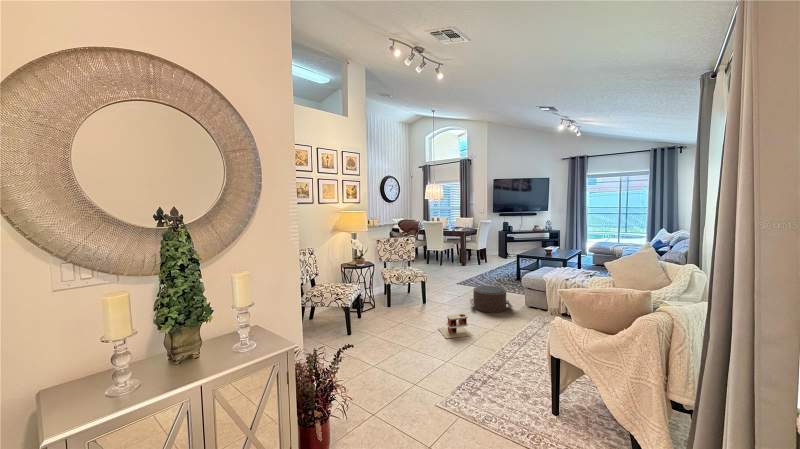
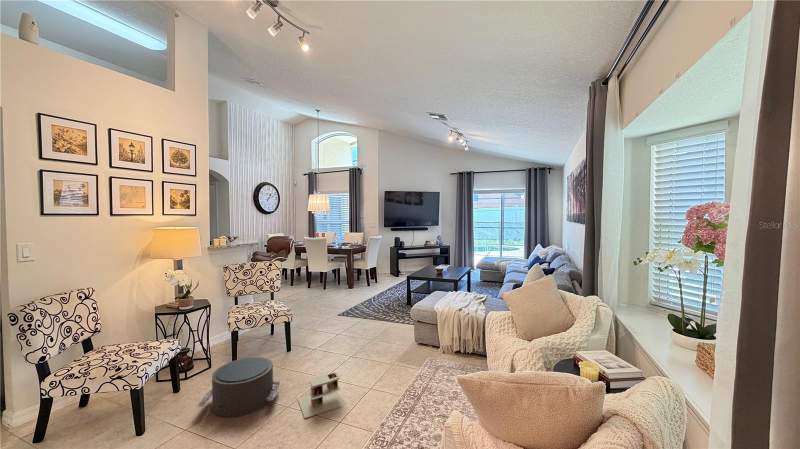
pouf: present [470,286,512,313] -> present [198,357,280,417]

